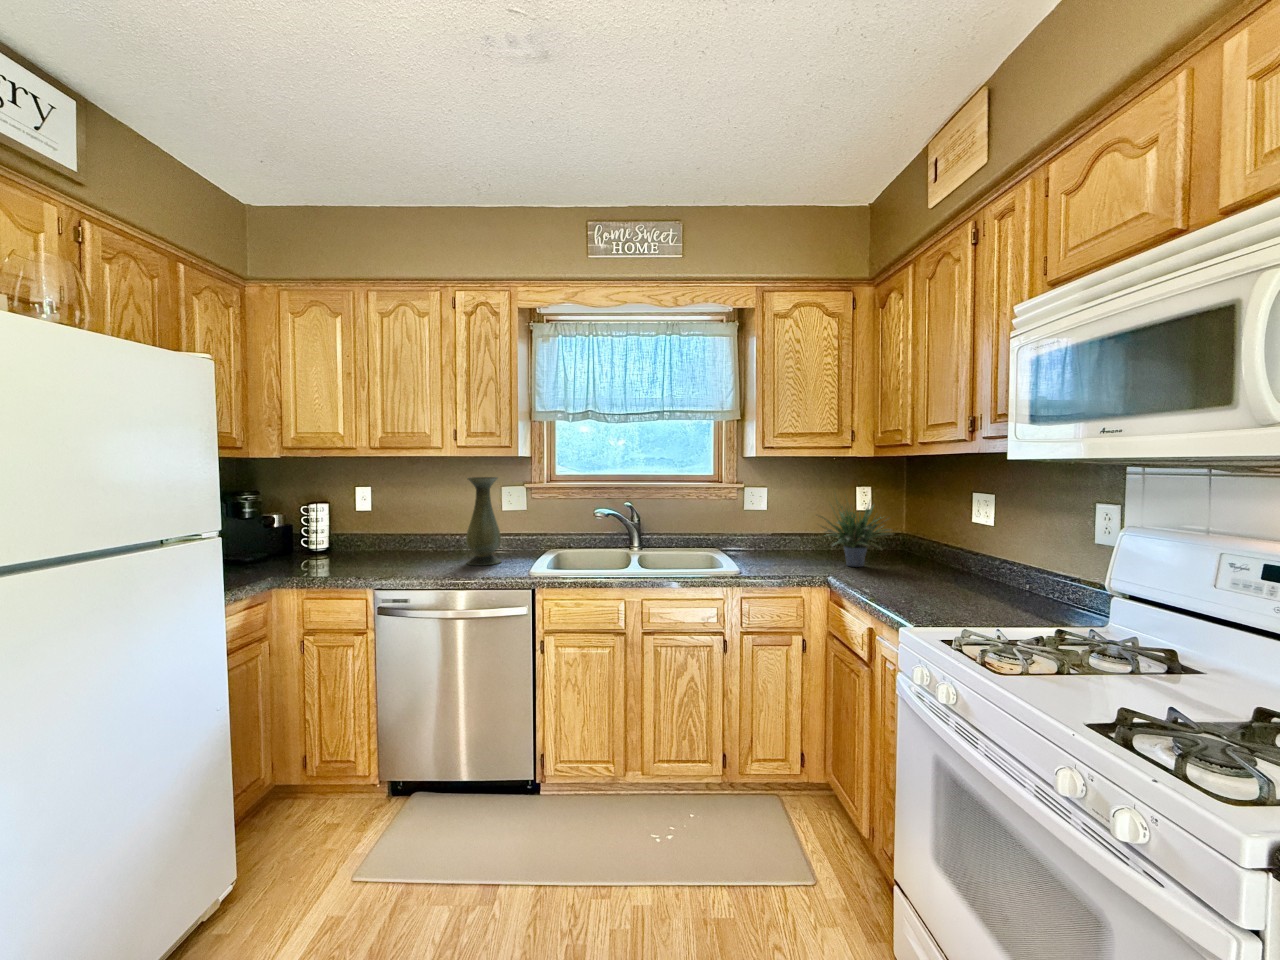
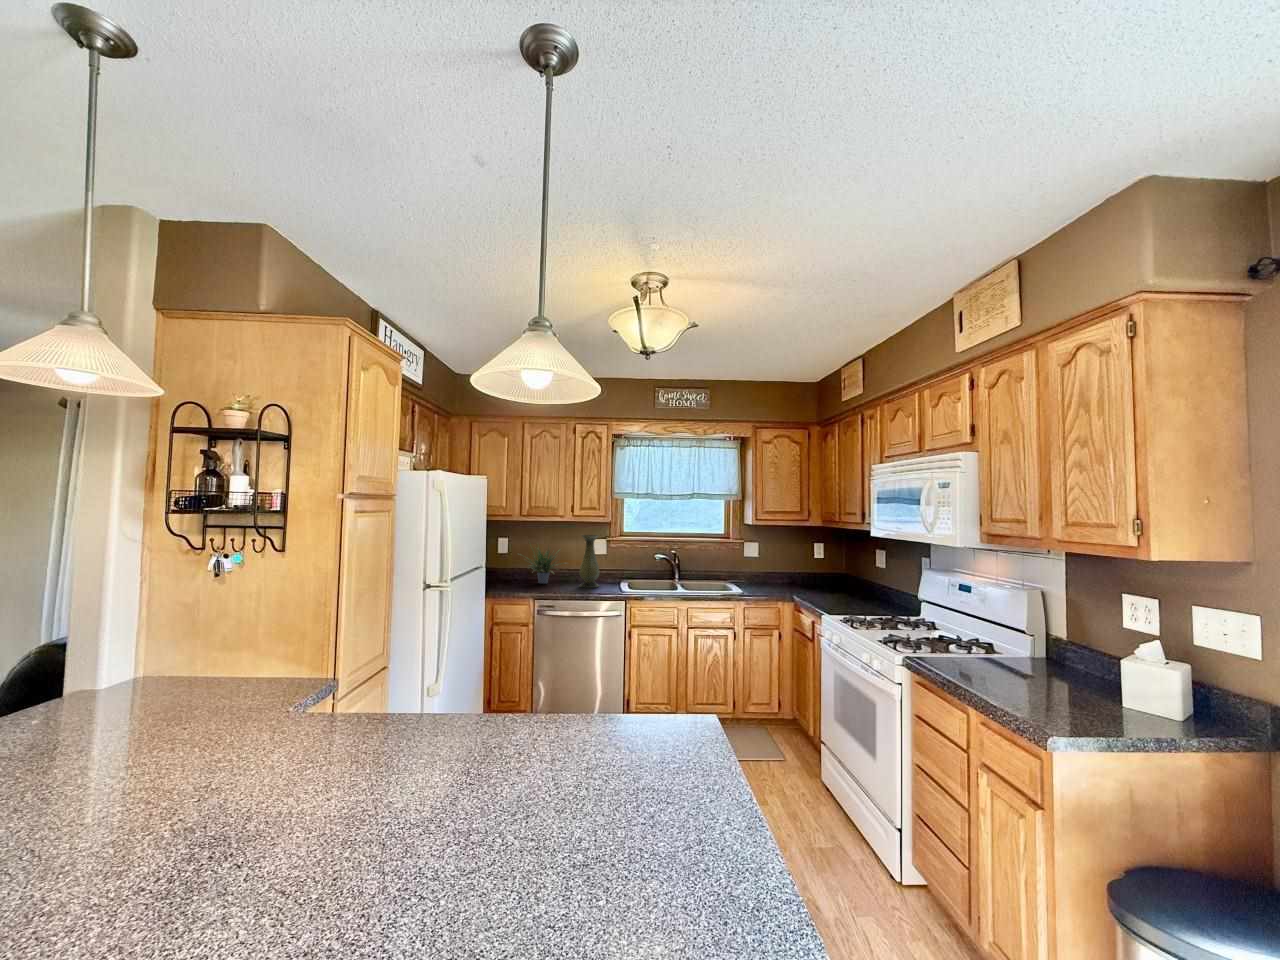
potted plant: present [820,501,892,567] -> present [528,547,565,584]

